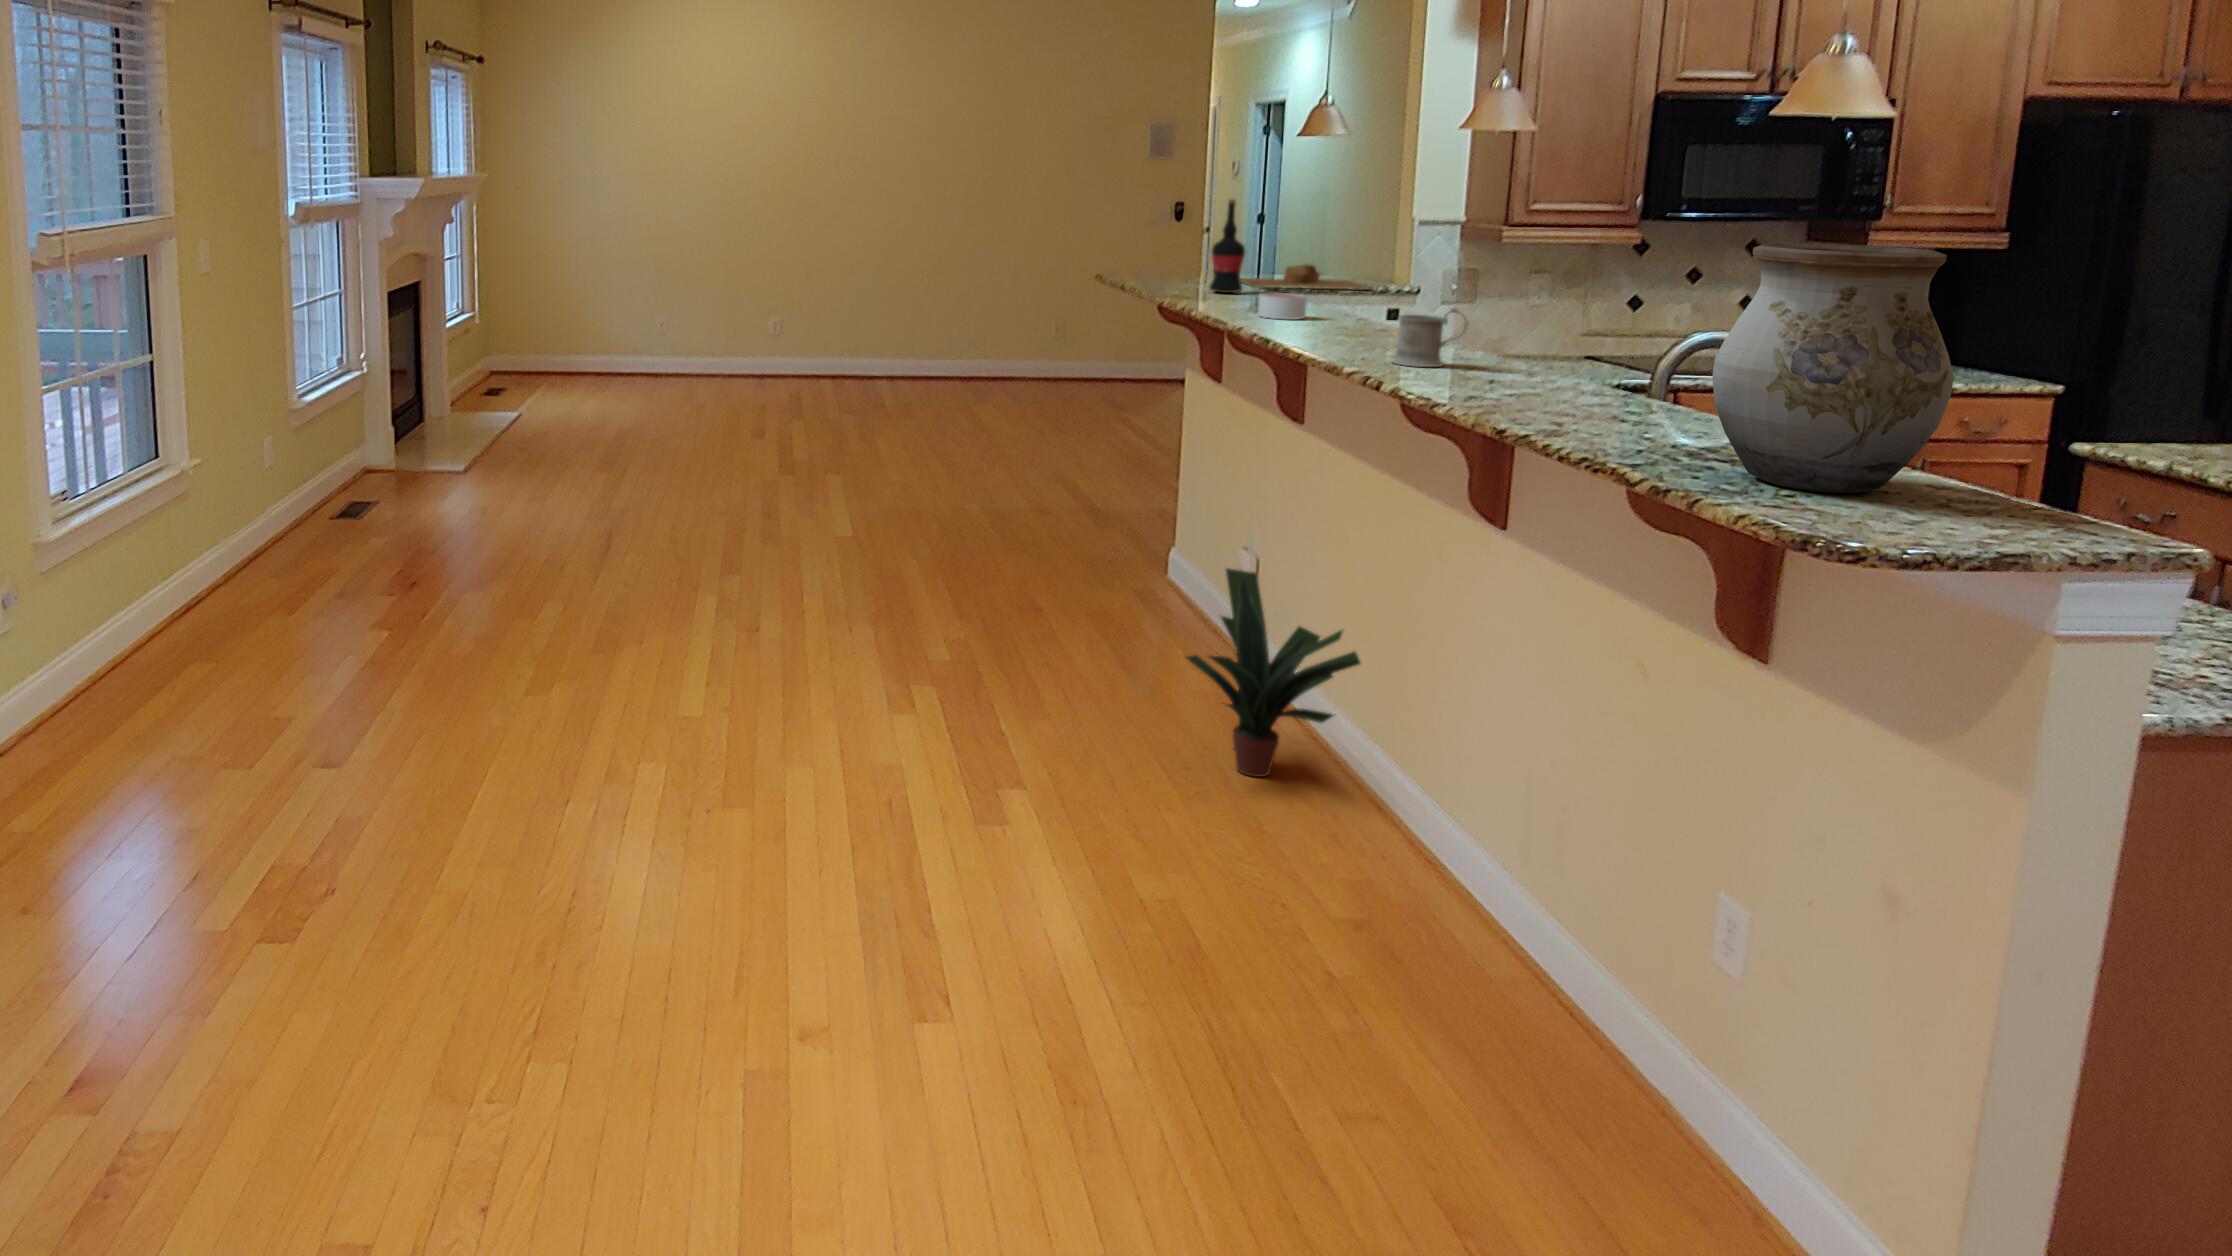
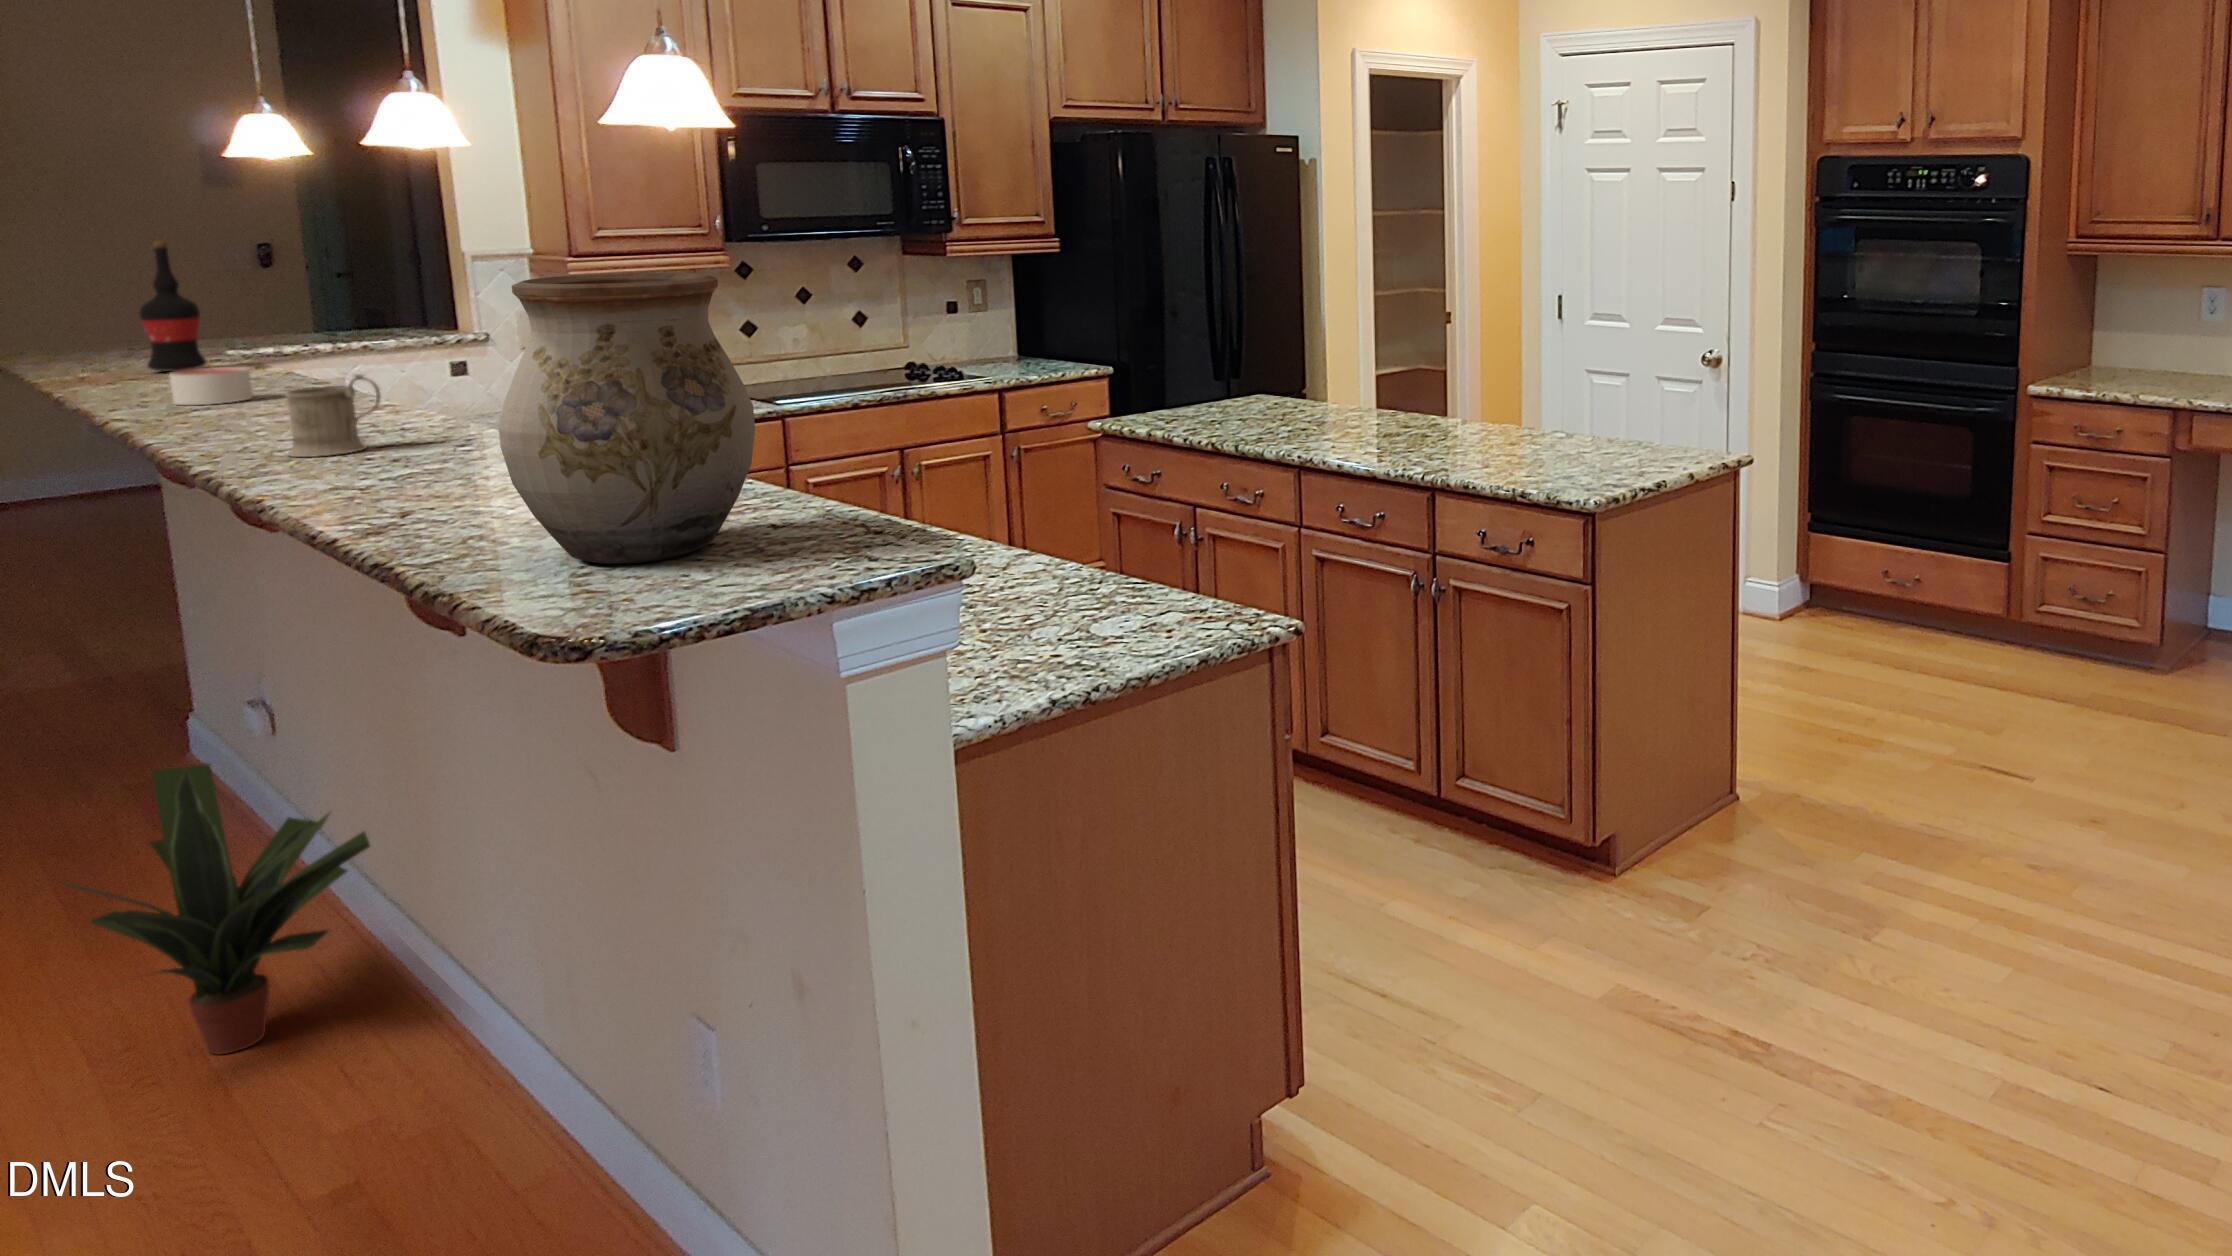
cutting board: present [1240,264,1372,290] -> none [230,320,431,358]

